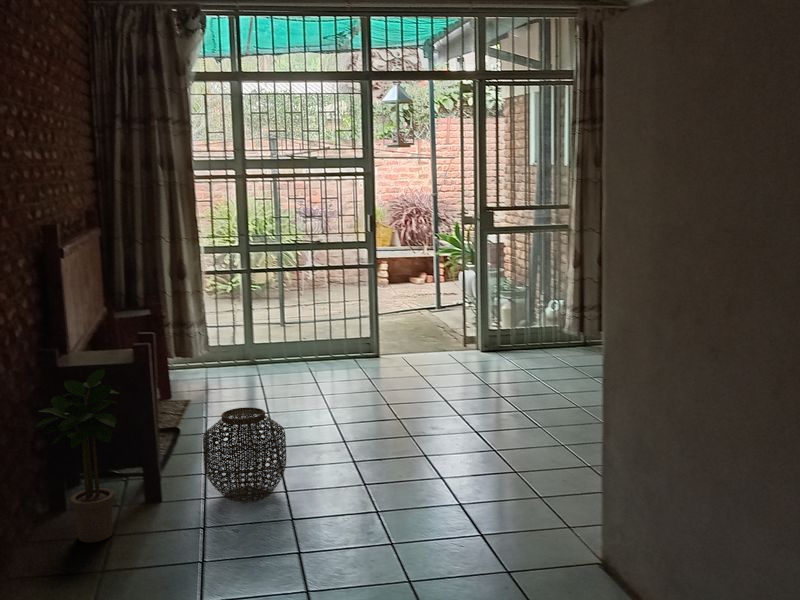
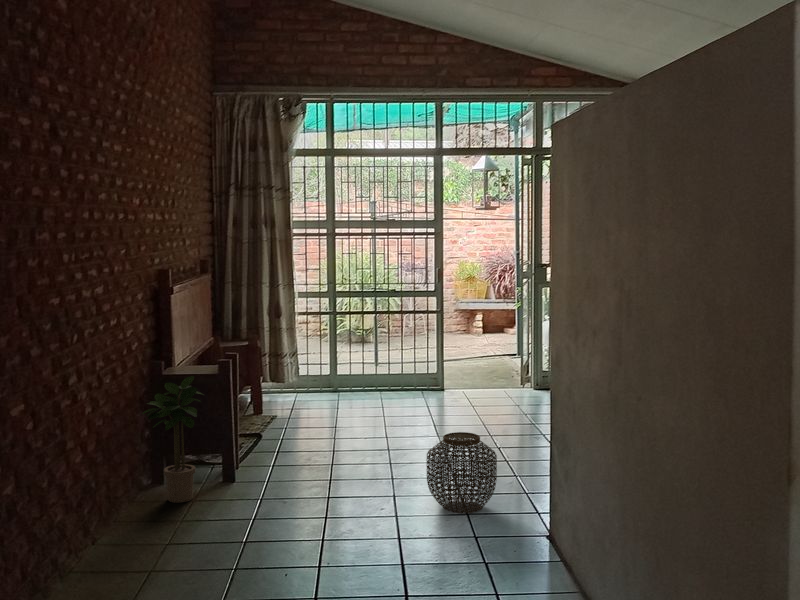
woven basket: present [203,407,286,502] -> present [427,432,497,513]

